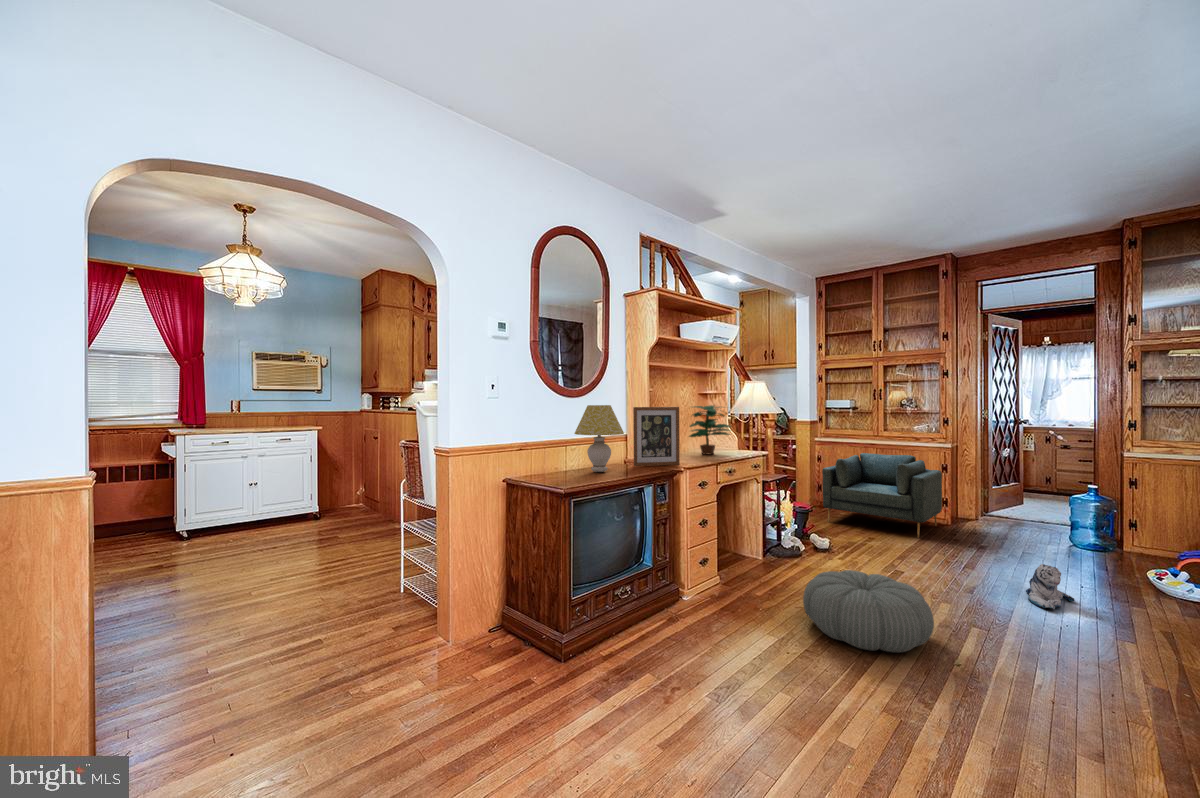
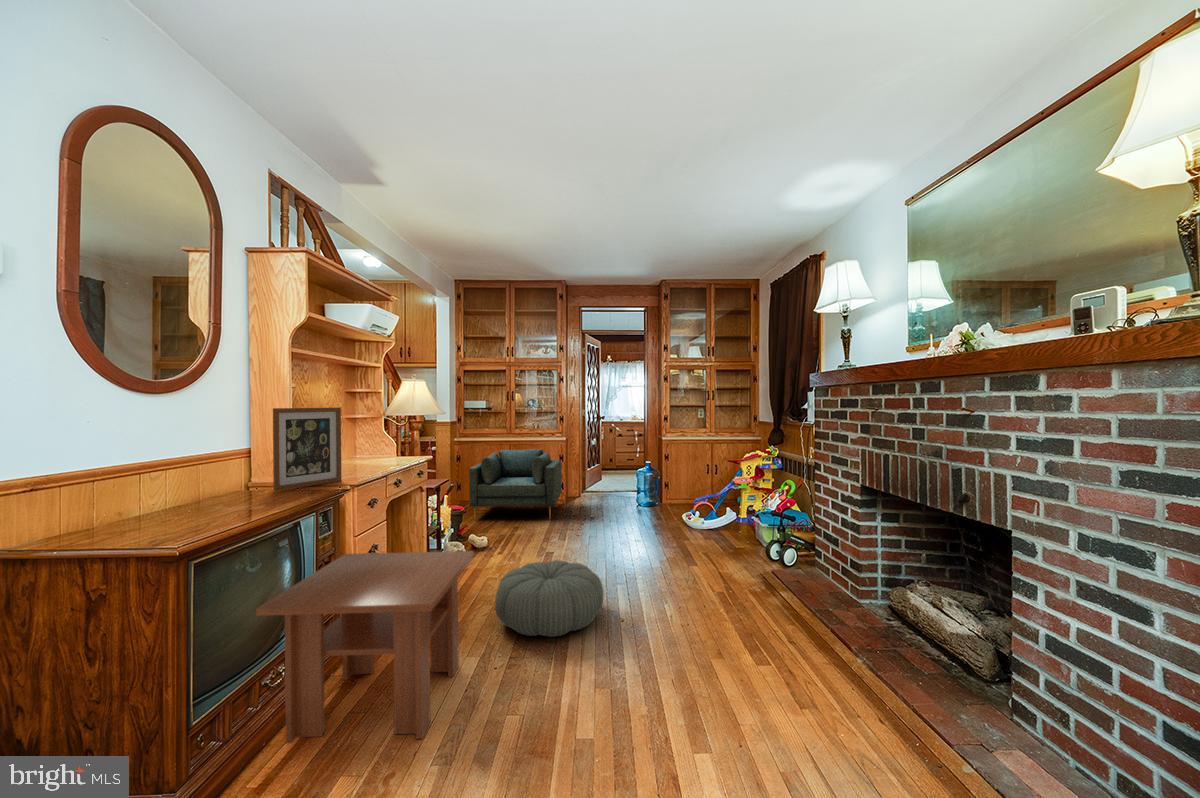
table lamp: present [575,405,624,472] -> none [168,405,265,507]
potted plant: present [689,405,731,455] -> none [338,406,395,465]
coffee table: none [609,521,772,676] -> present [256,551,473,743]
plush toy: present [1026,564,1074,609] -> none [632,523,659,556]

